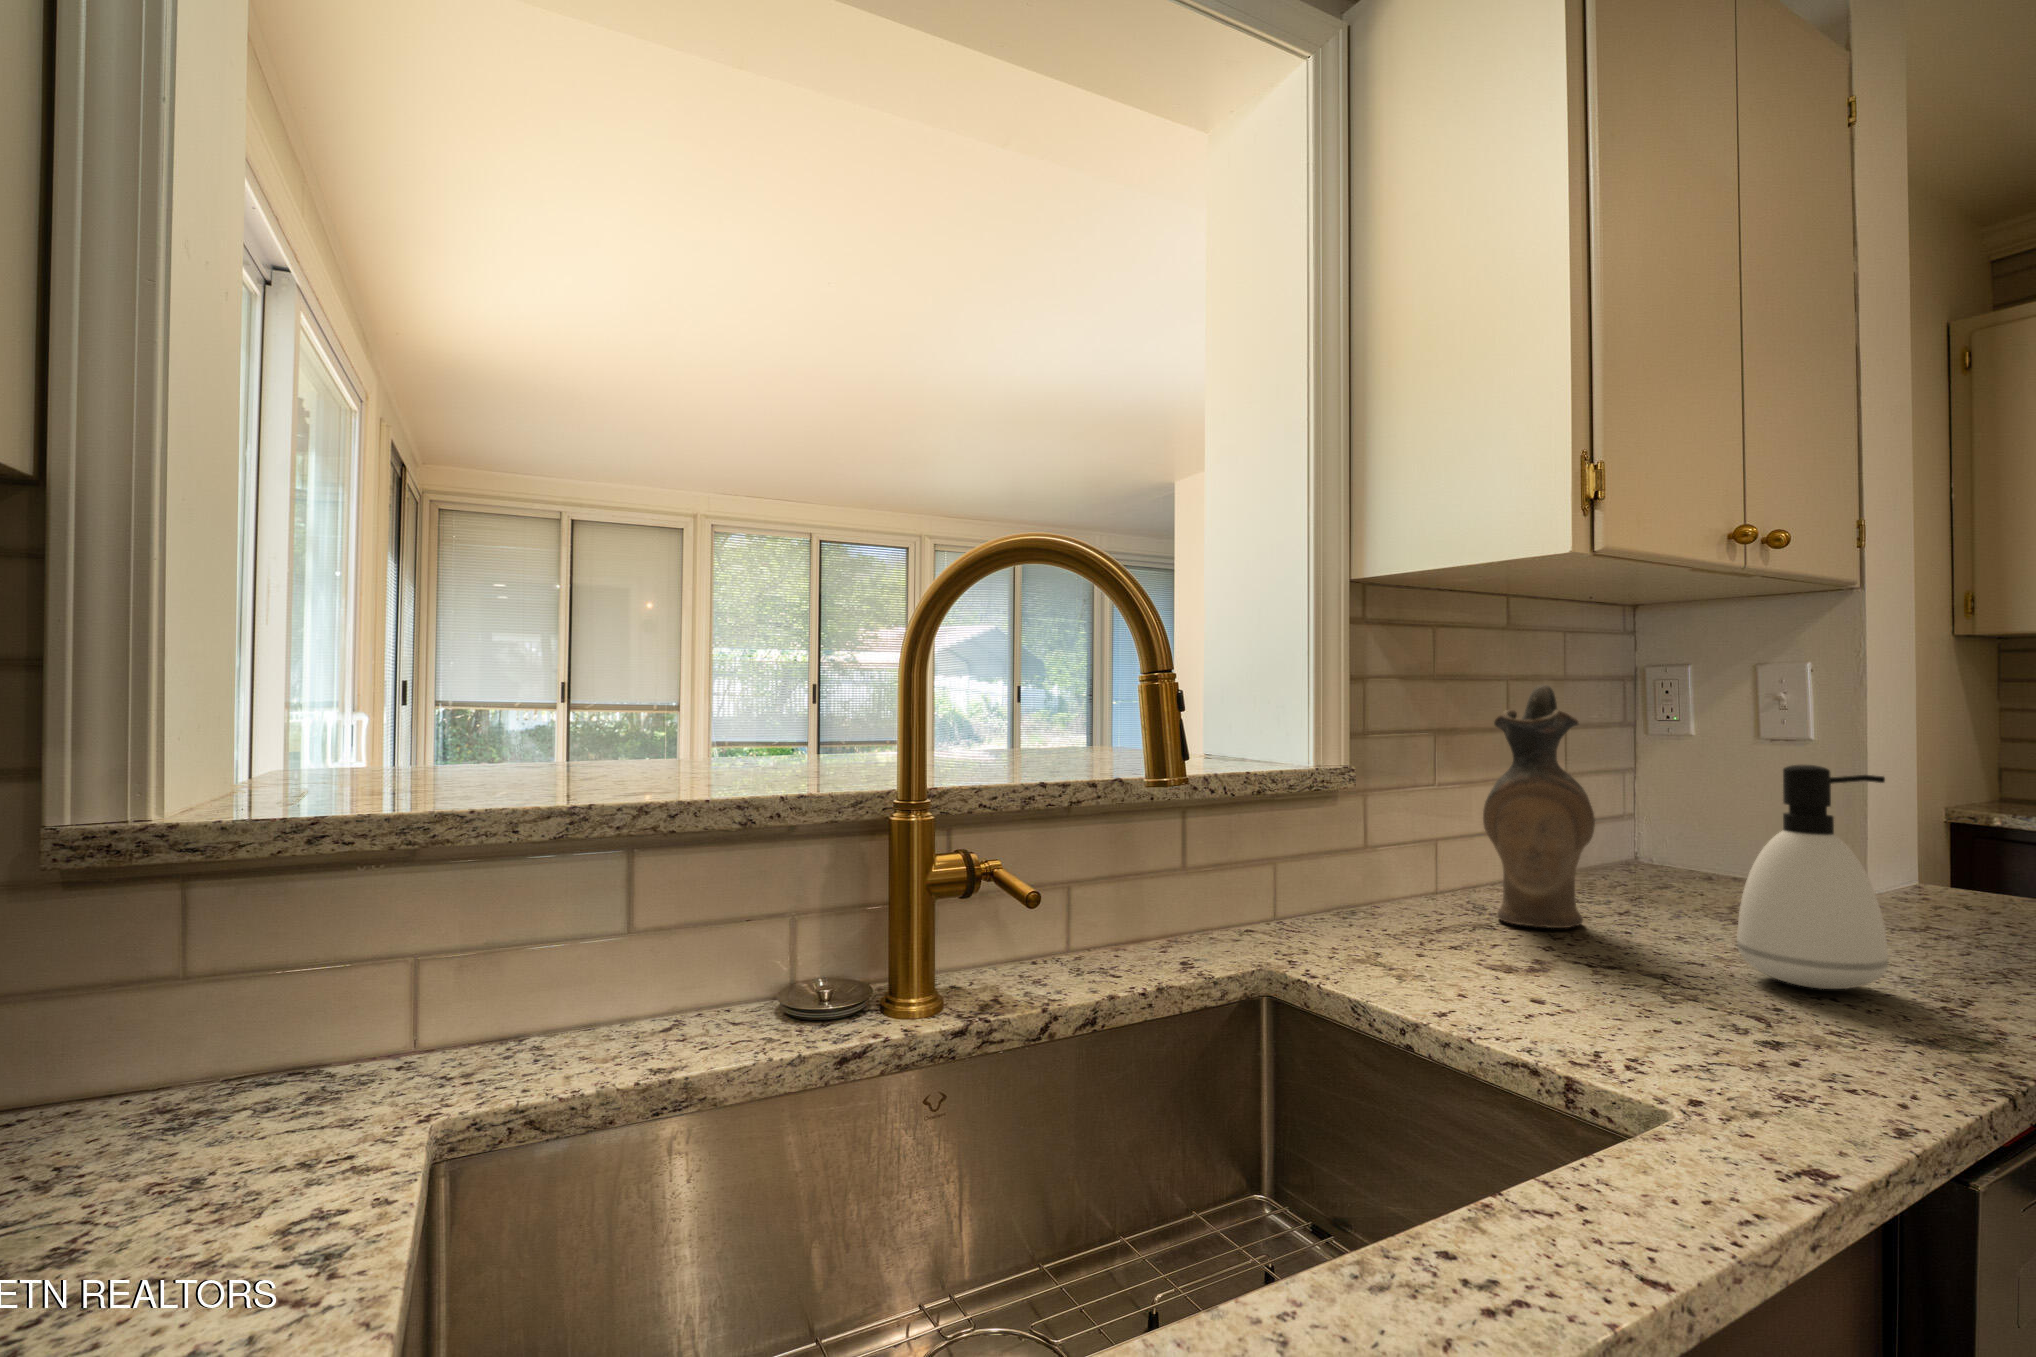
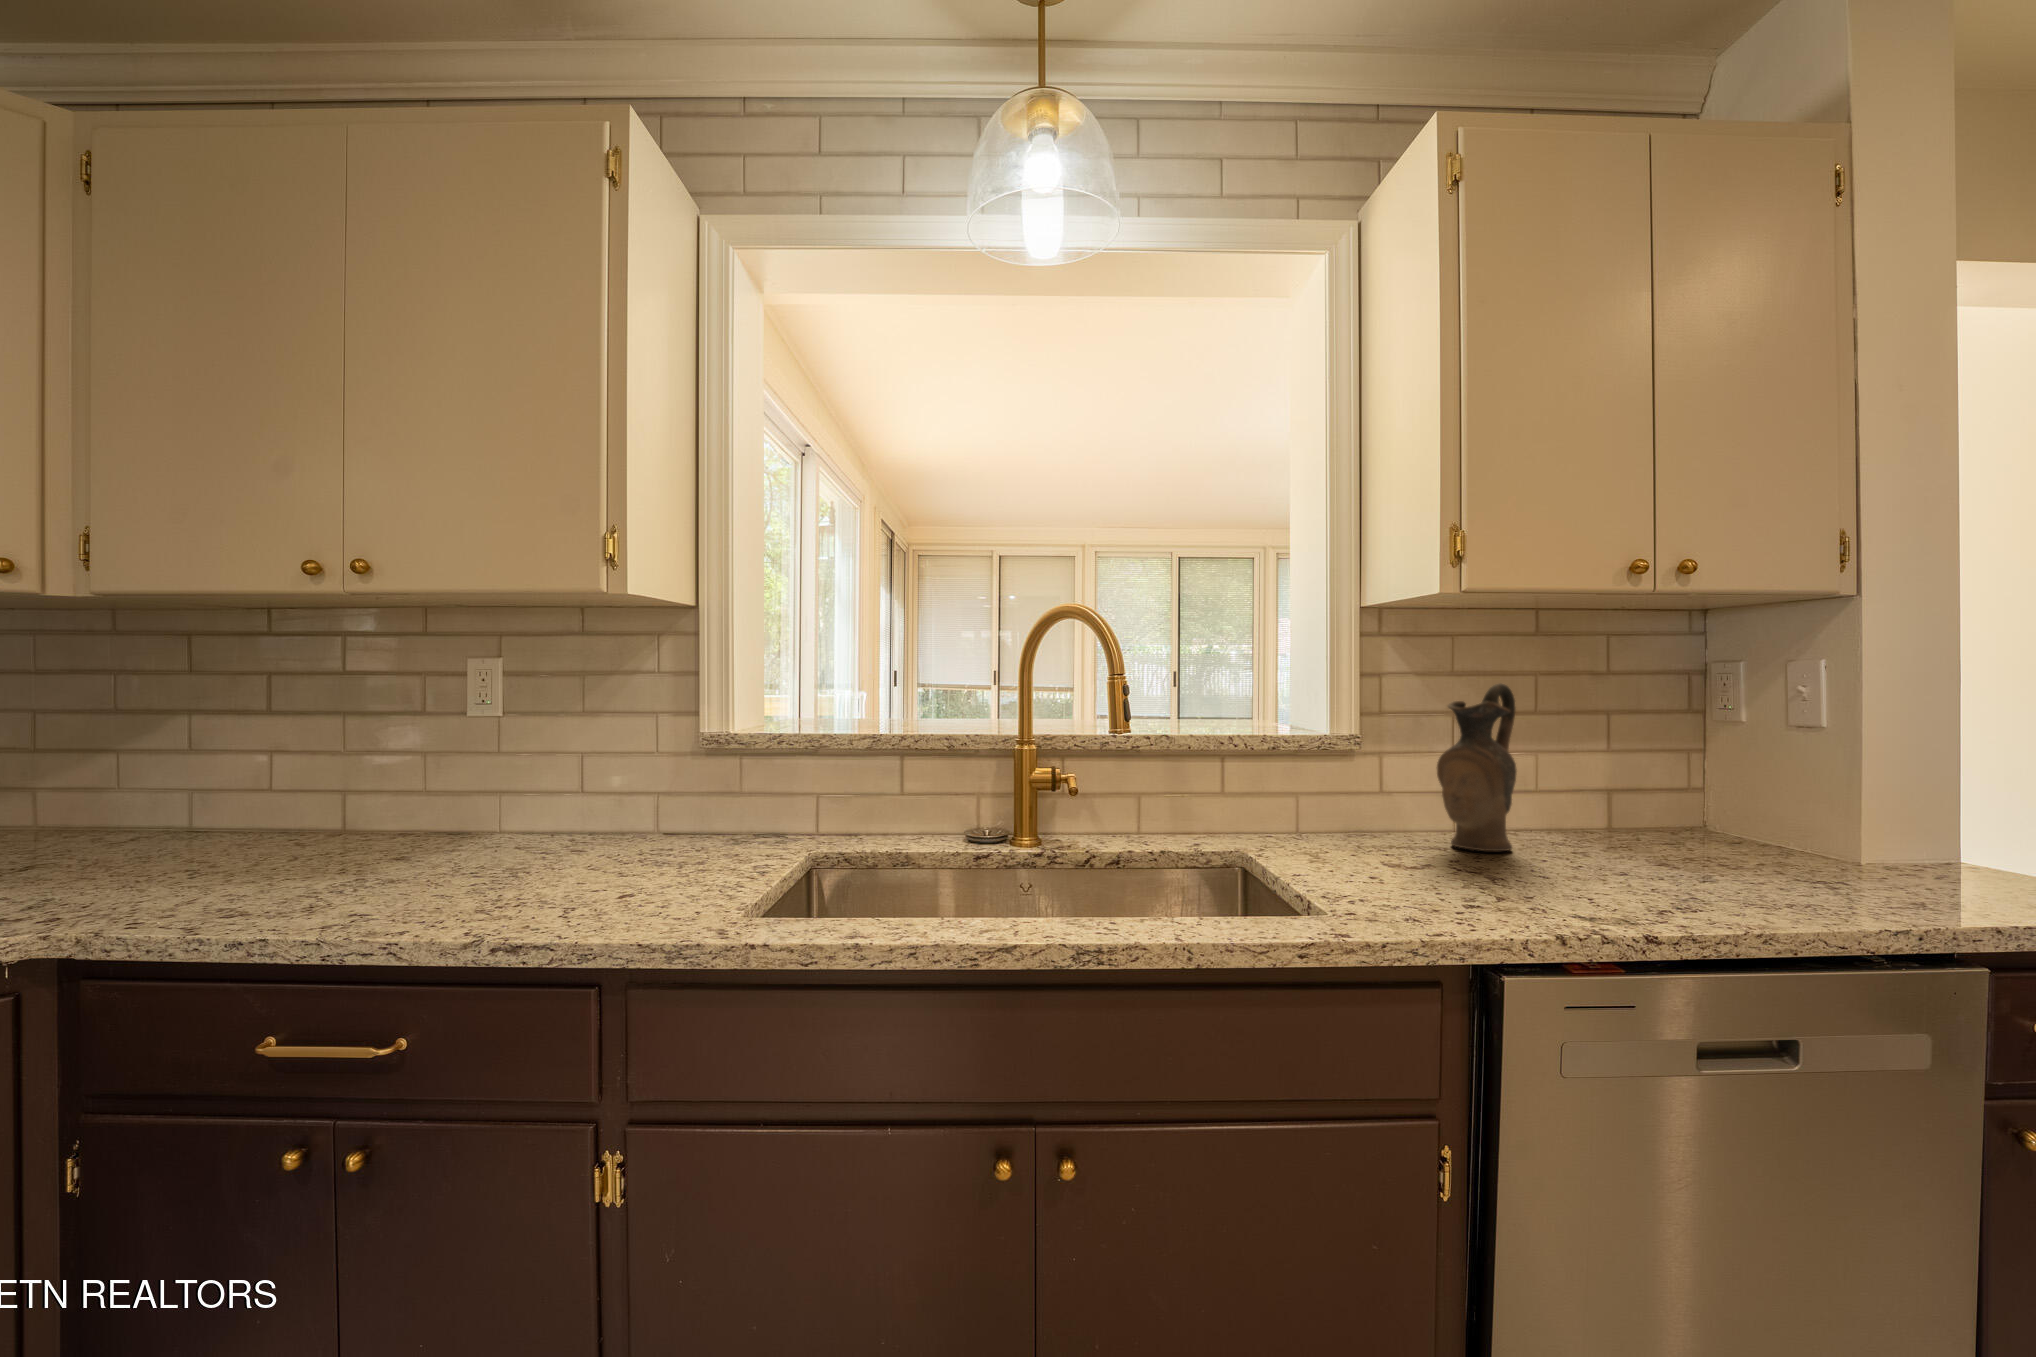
soap dispenser: present [1737,765,1888,989] -> none [1548,741,1648,892]

